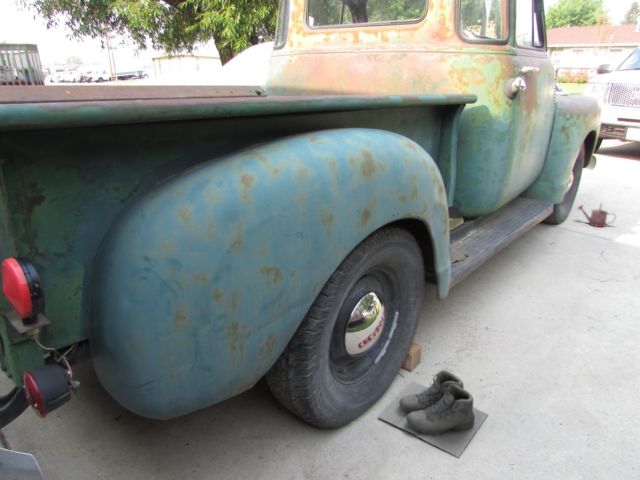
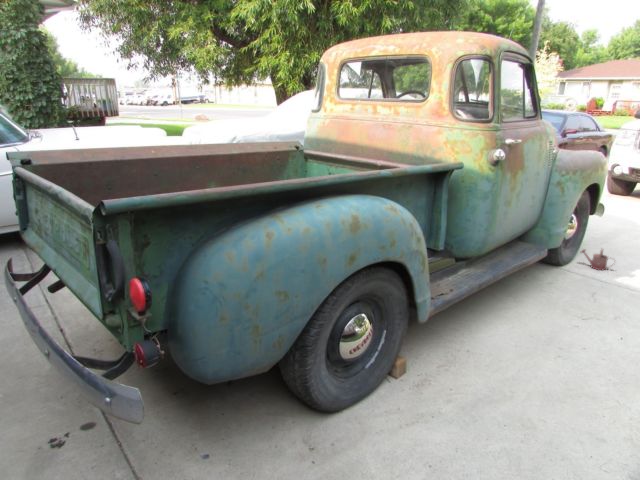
boots: present [379,370,488,457] -> none [364,378,450,443]

